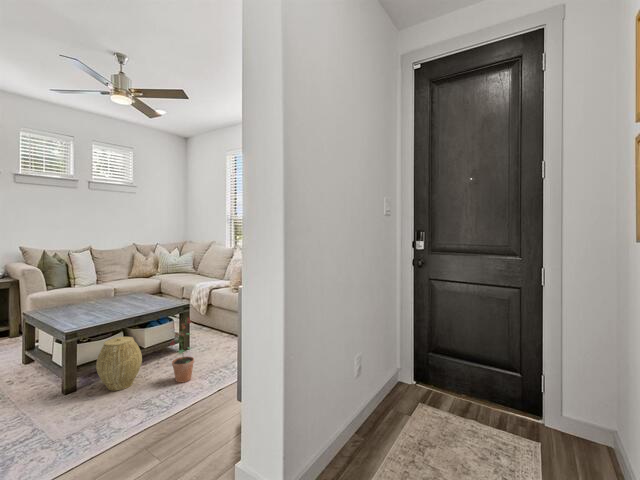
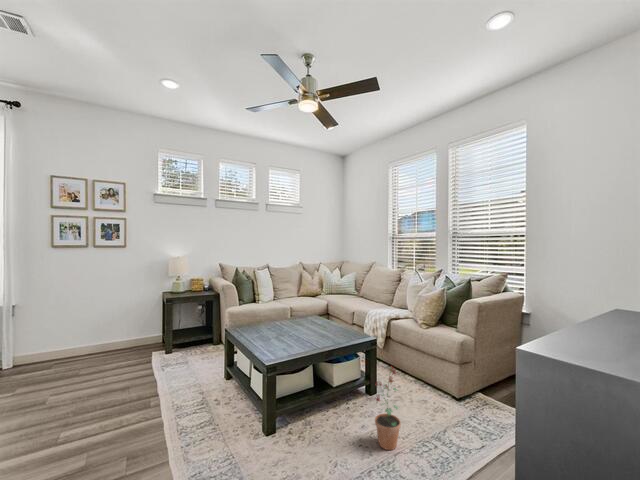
woven basket: present [96,337,142,391] -> none [296,378,341,443]

